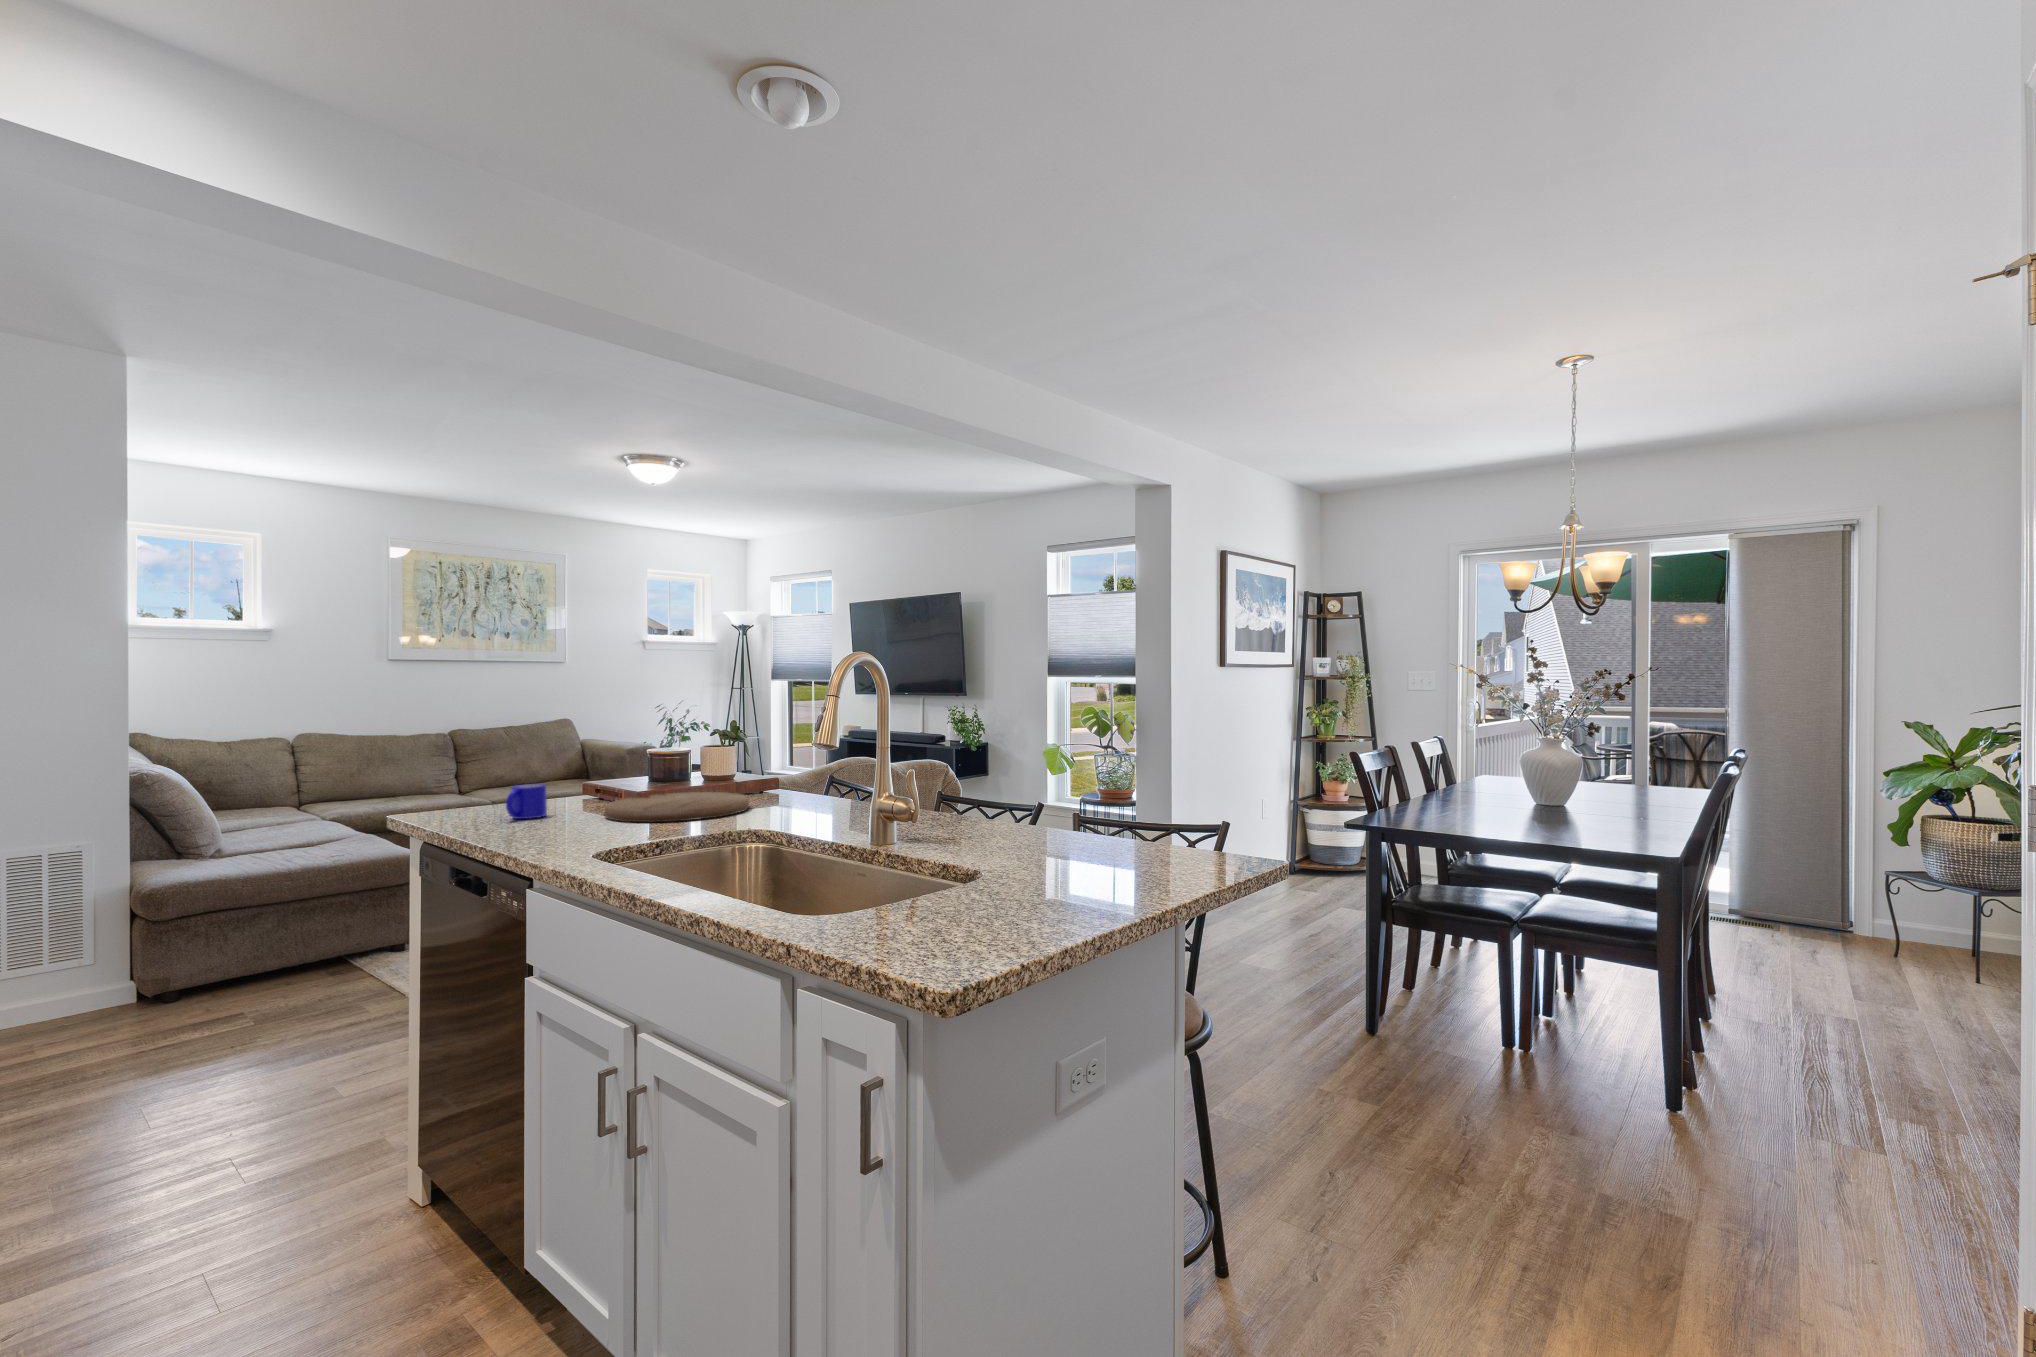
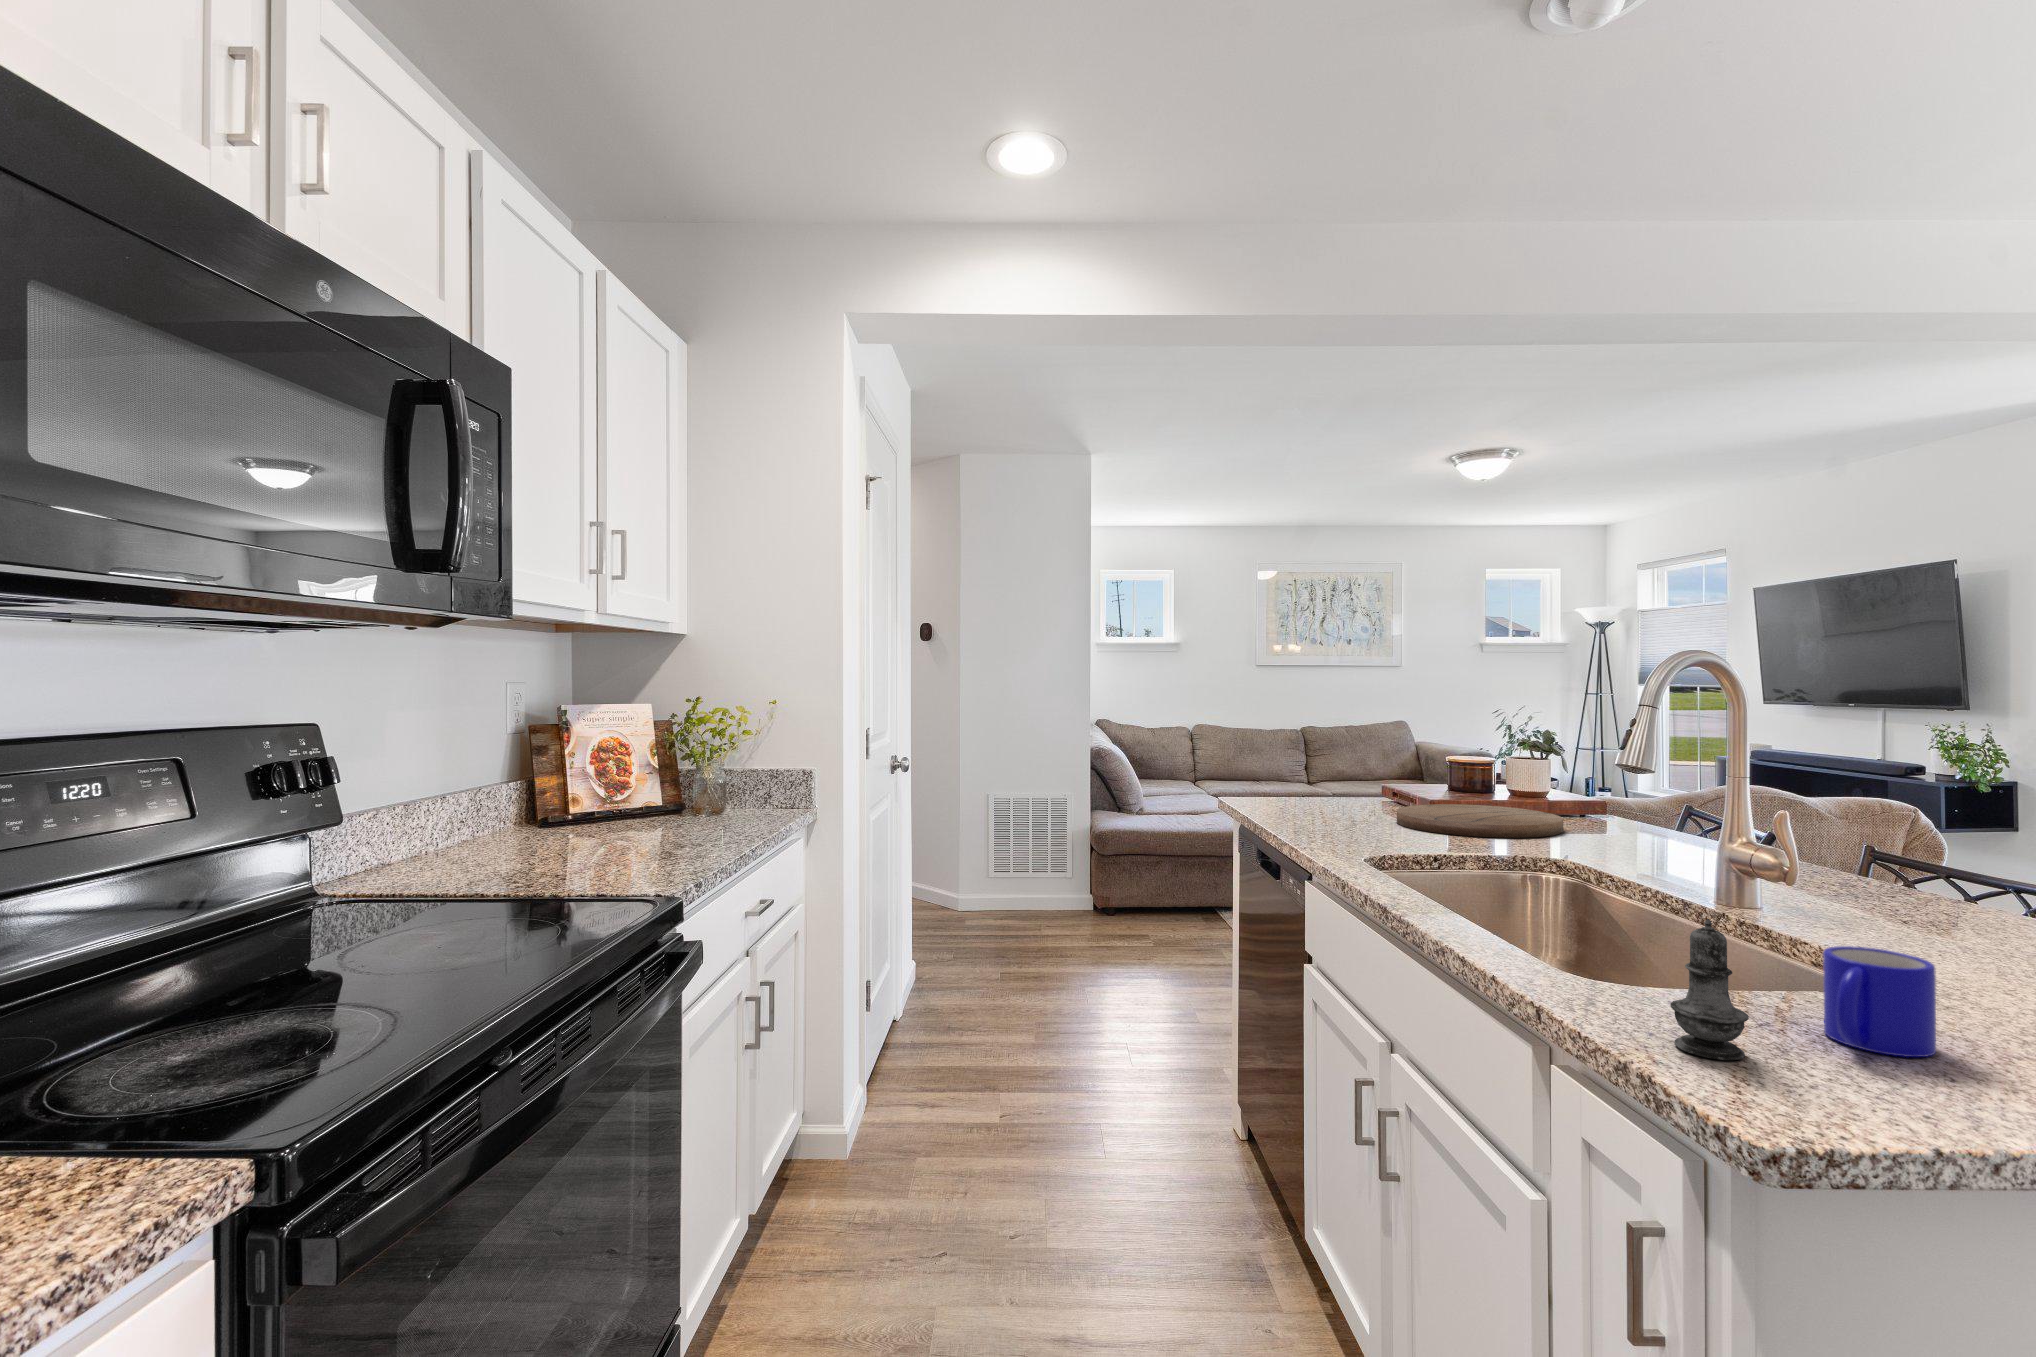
mug: present [506,784,547,819] -> present [1823,946,1936,1057]
salt shaker: none [878,852,923,949] -> present [1670,919,1749,1060]

